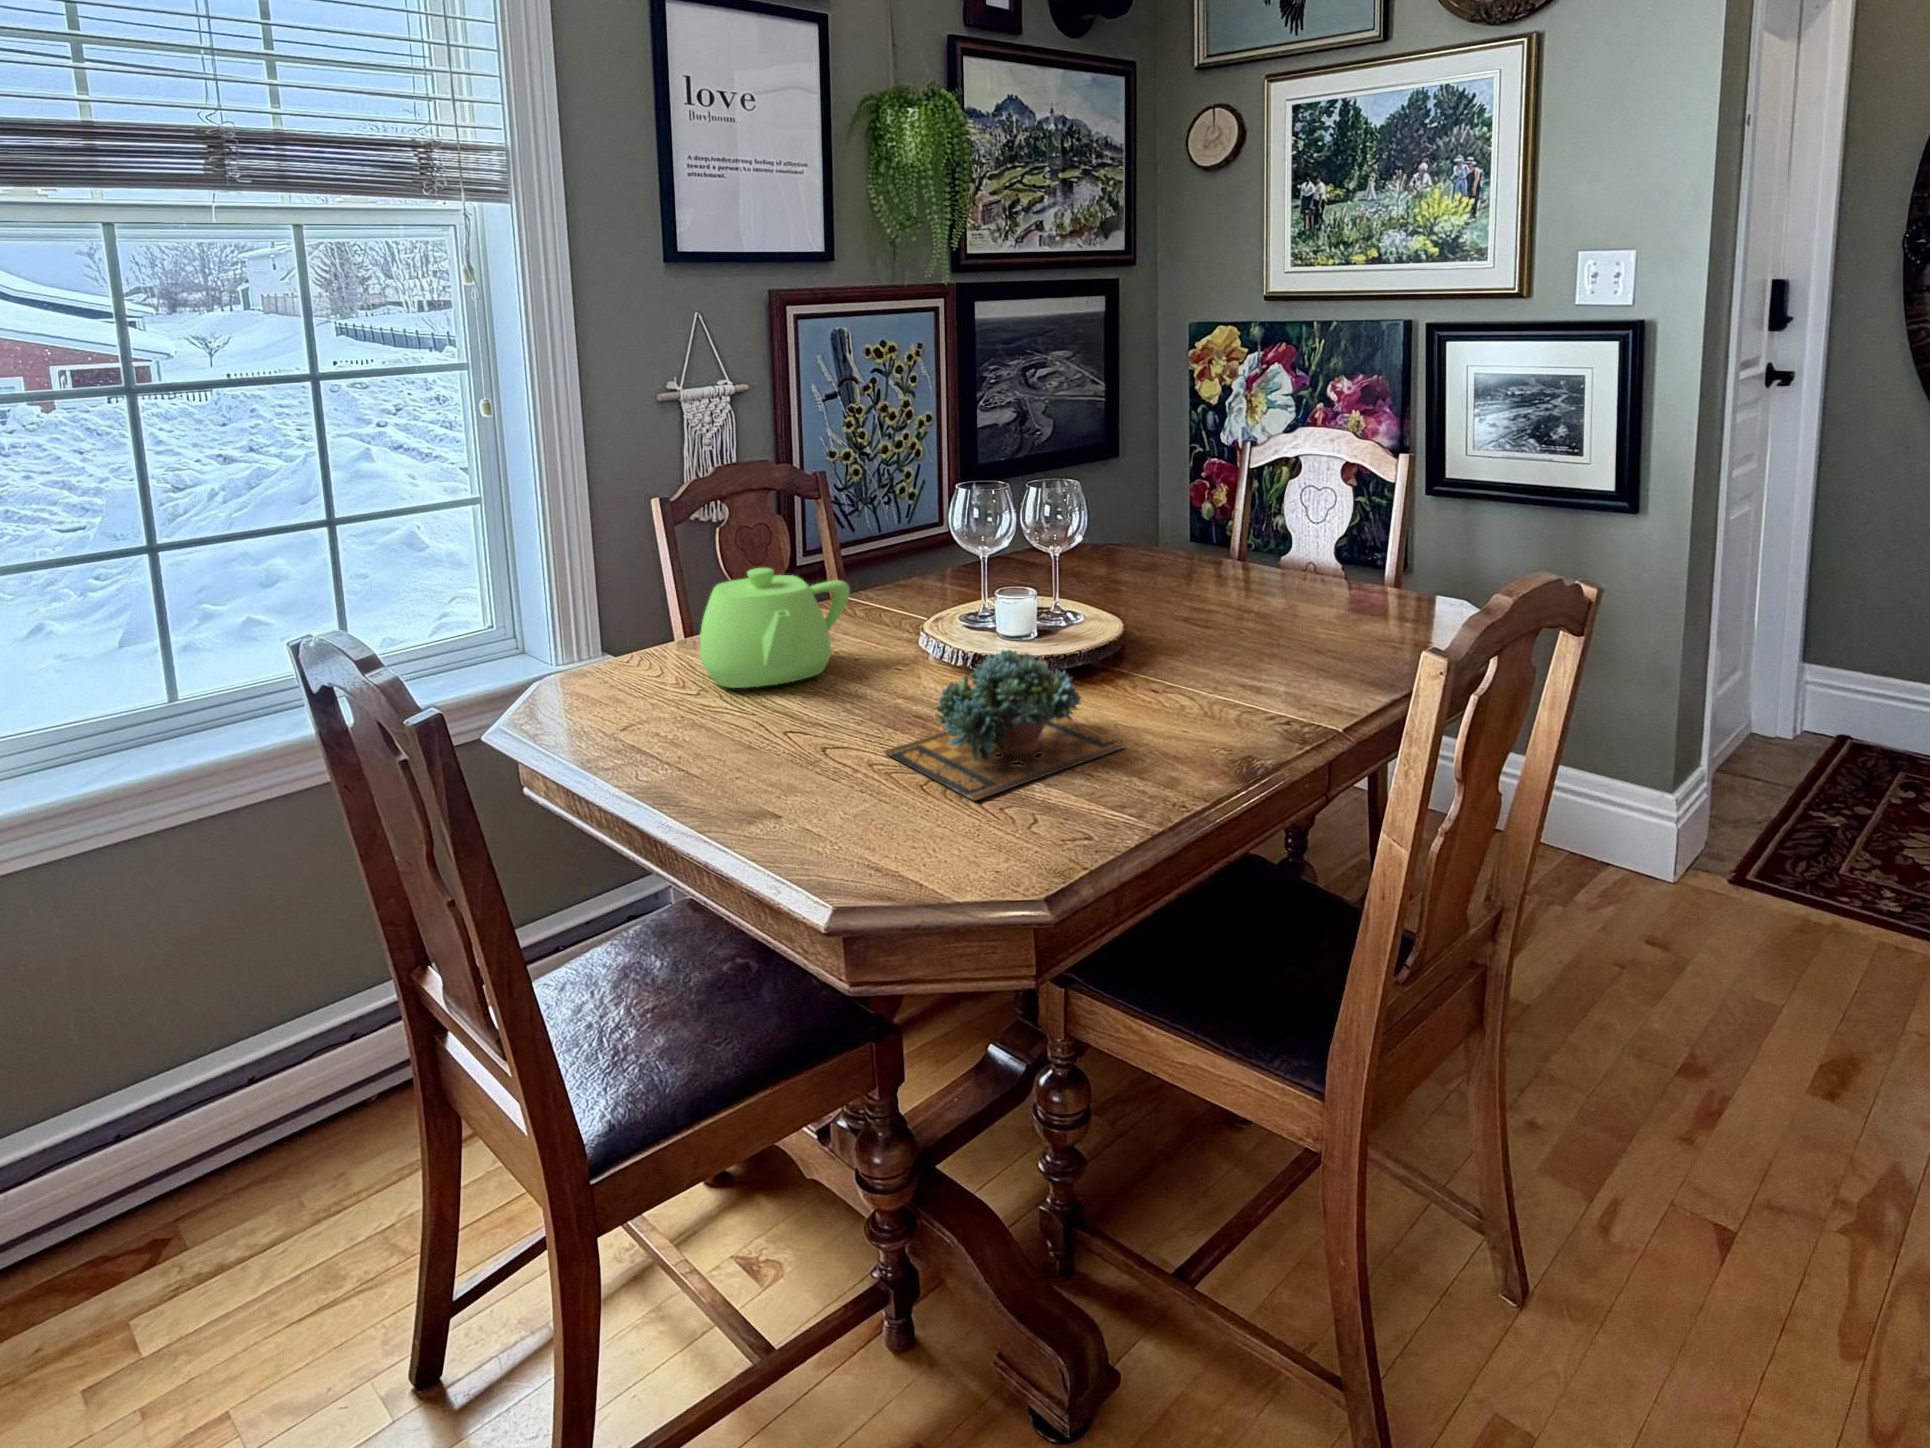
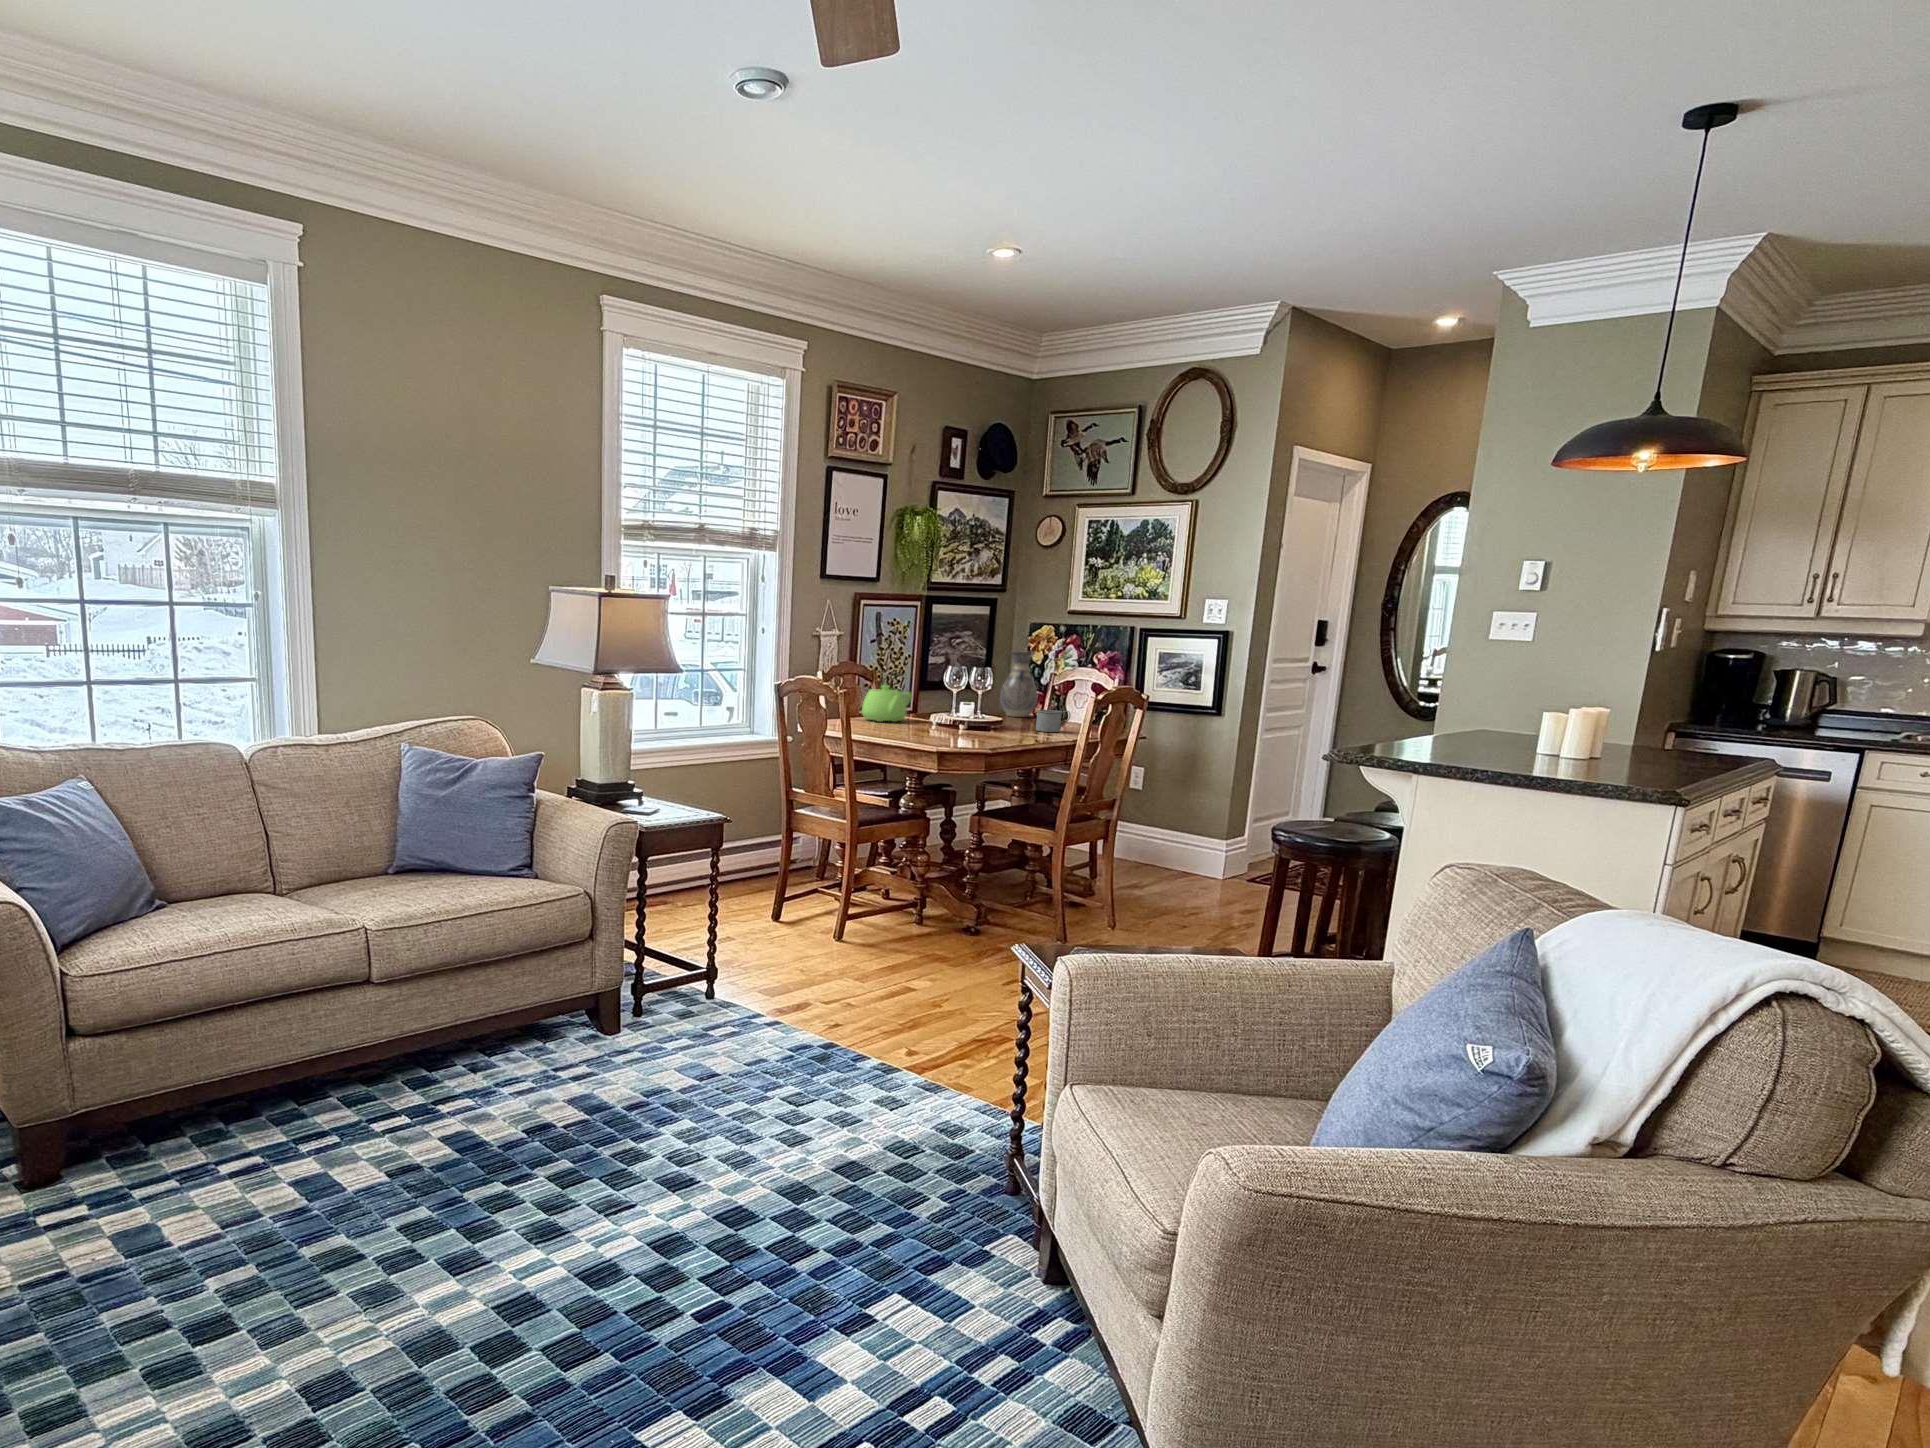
vase: none [1123,414,1219,587] -> present [1000,651,1037,717]
mug: none [1225,629,1336,714] -> present [1036,710,1071,732]
succulent plant: present [885,650,1124,801] -> none [935,702,1005,735]

